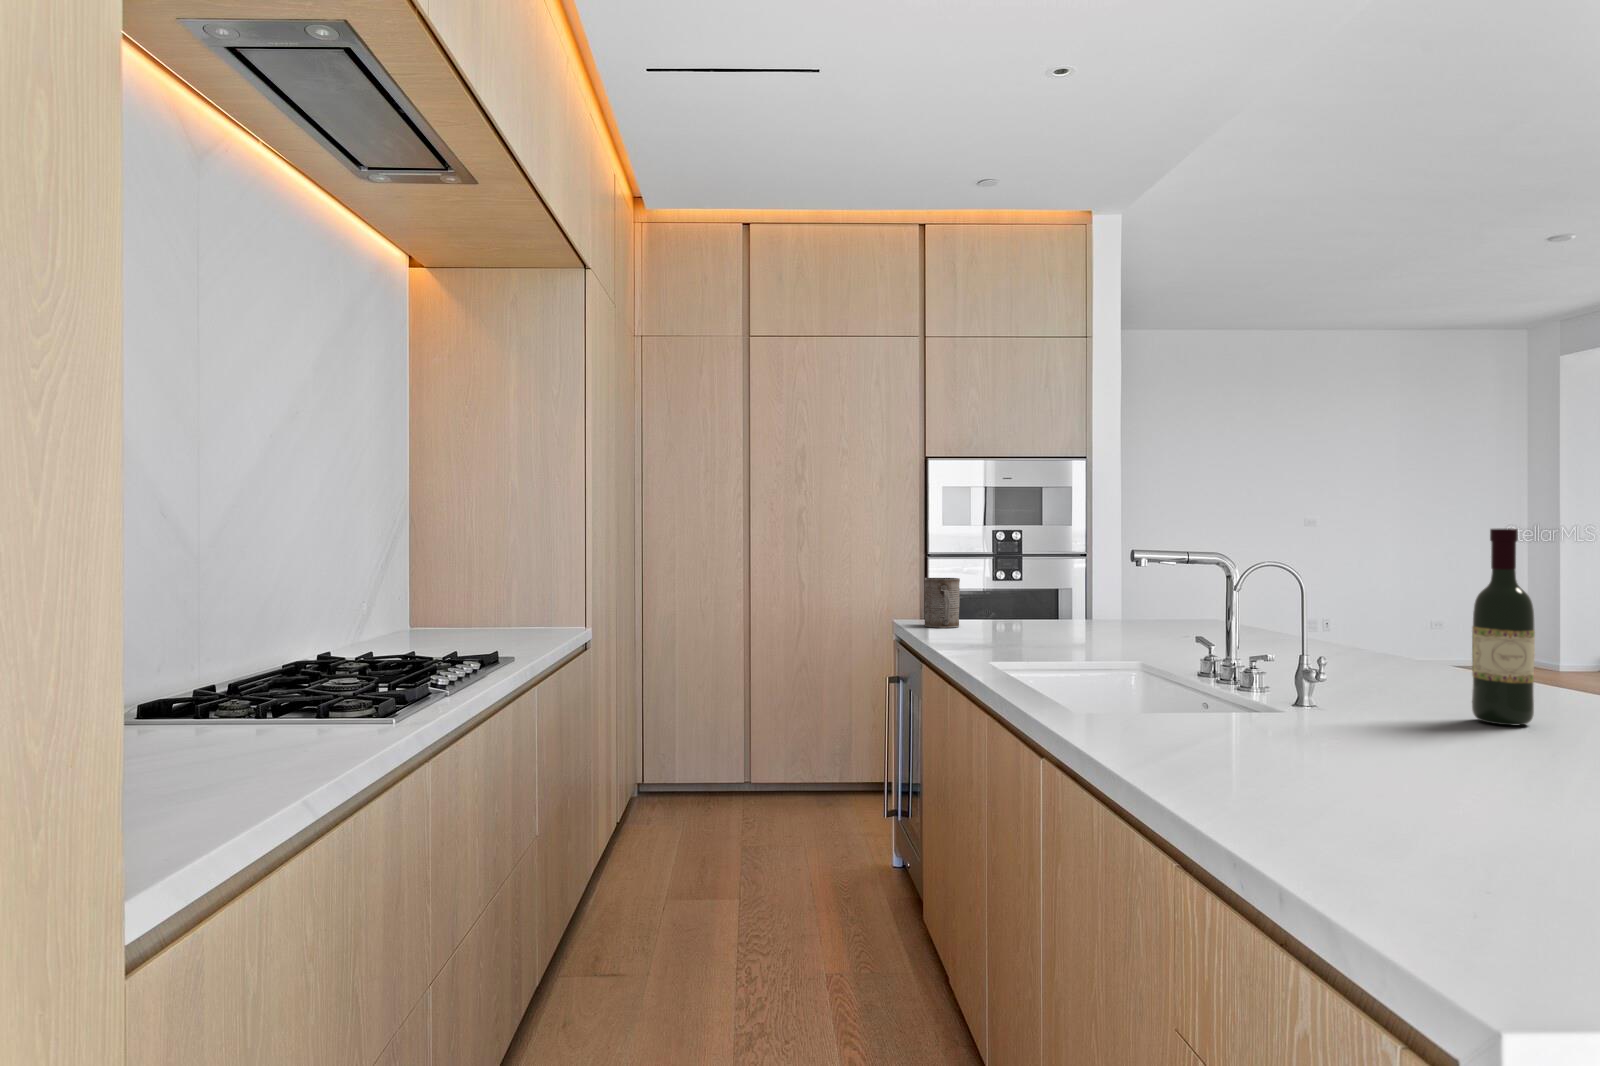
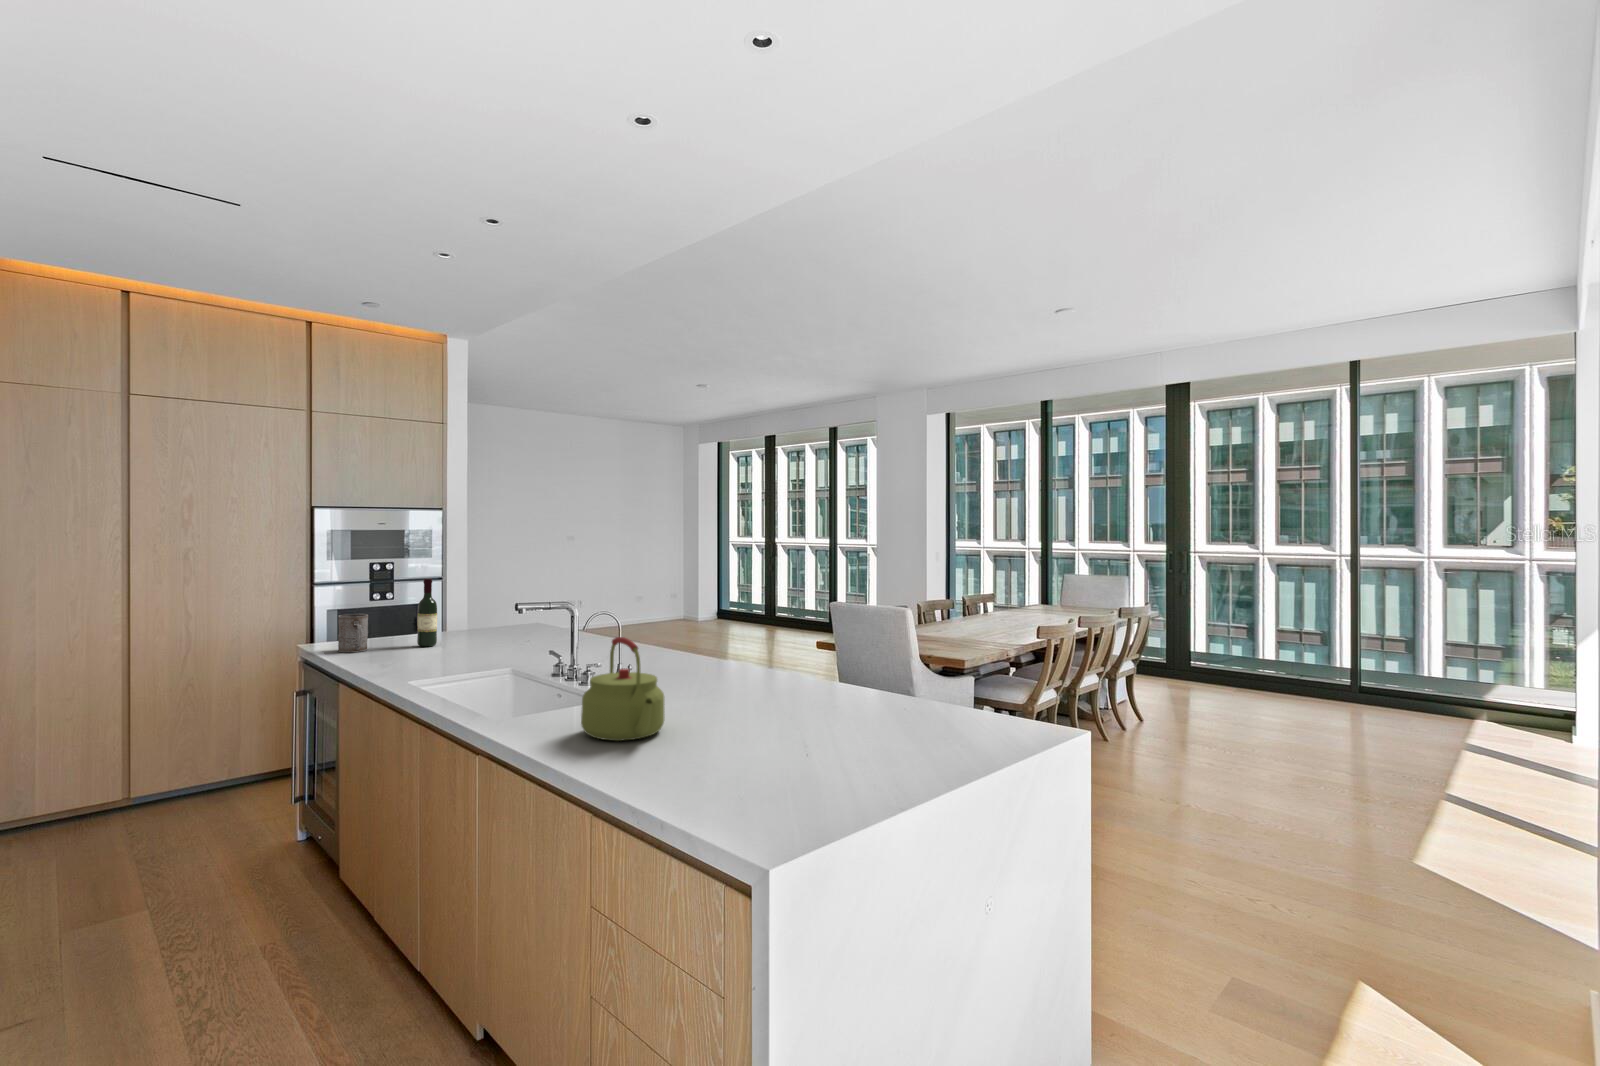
wine bottle: present [1472,528,1535,725] -> present [417,578,437,647]
kettle: none [1192,569,1381,782] -> present [581,637,665,741]

